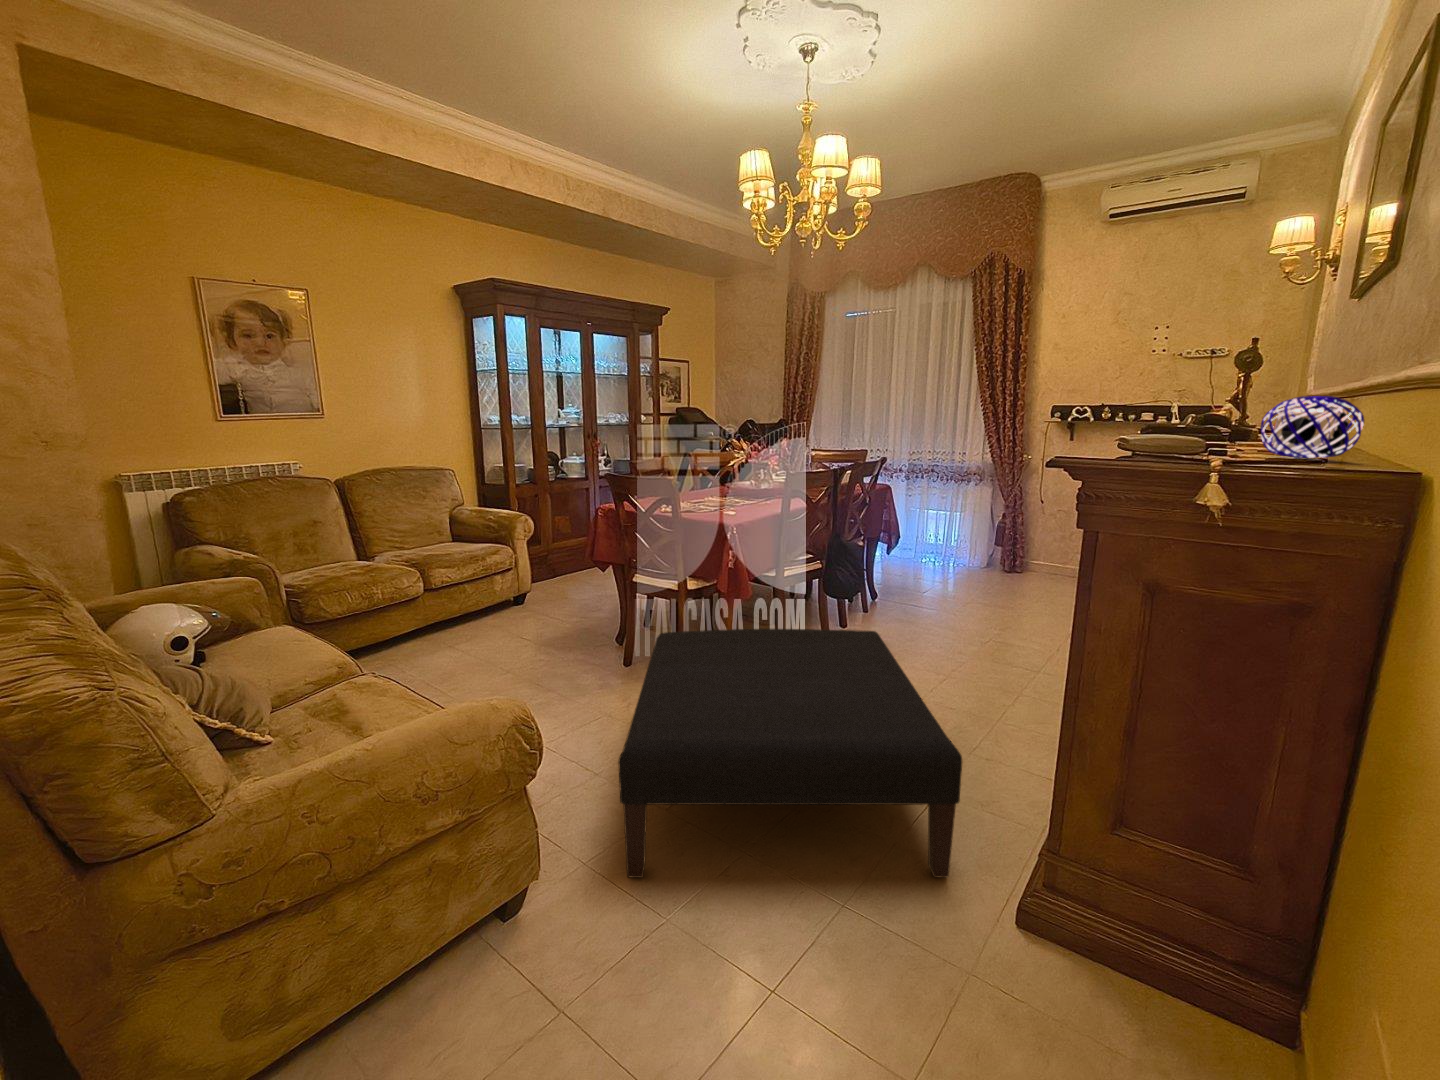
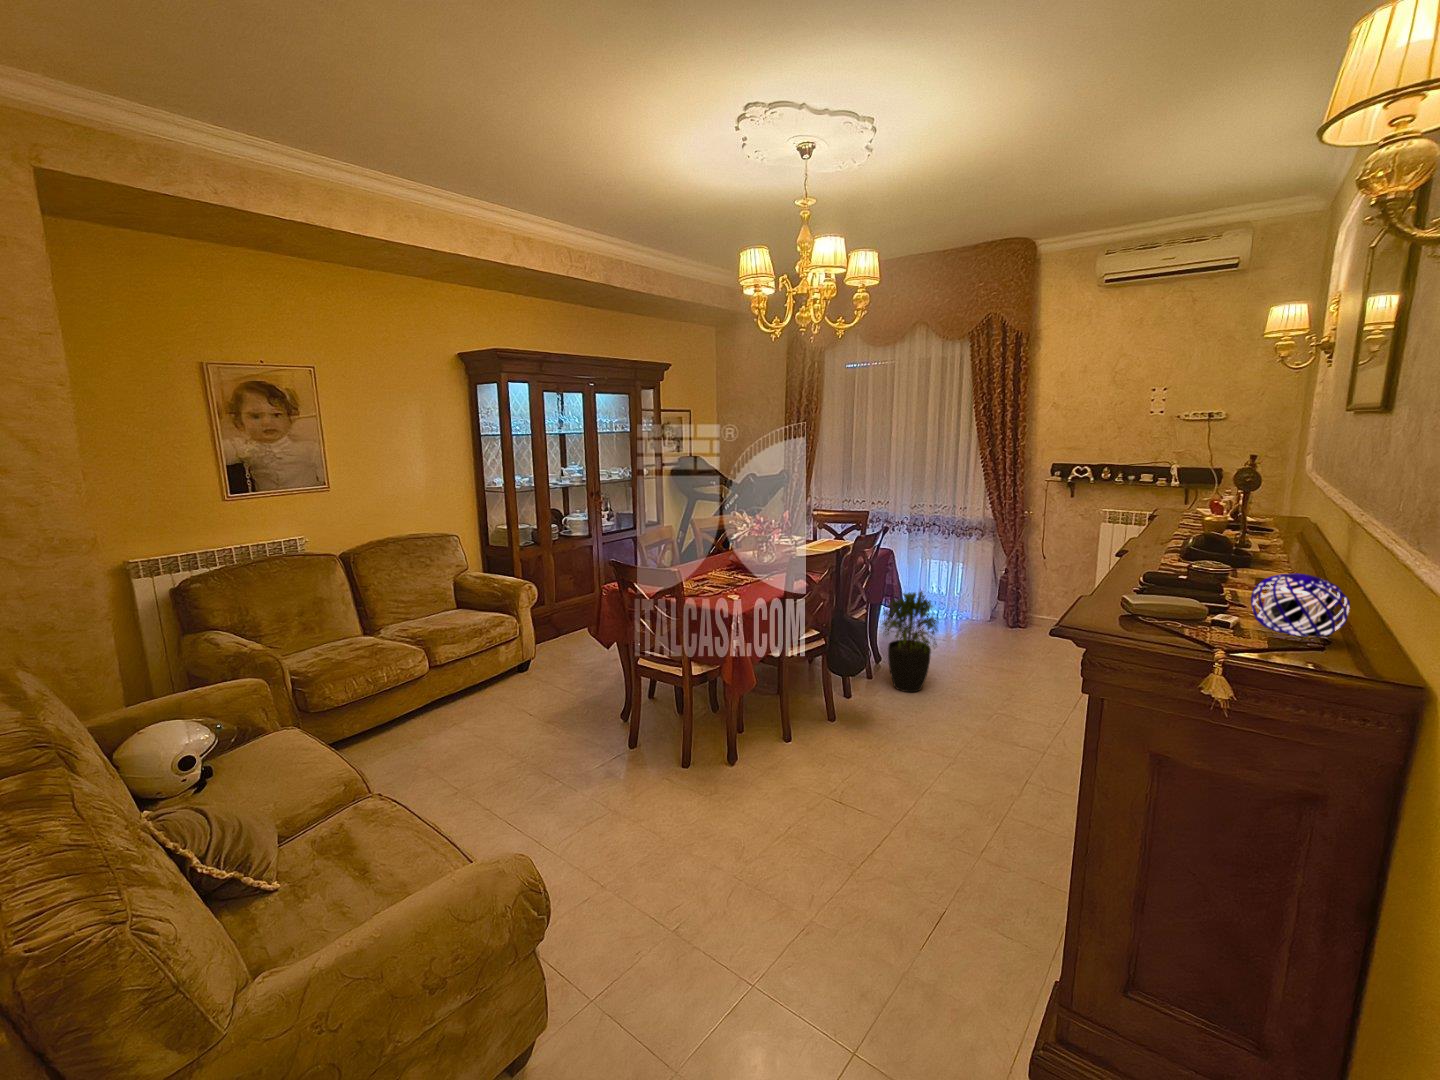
potted plant: none [875,519,940,622] -> present [883,591,938,692]
ottoman: present [618,629,962,878] -> none [627,727,967,1013]

